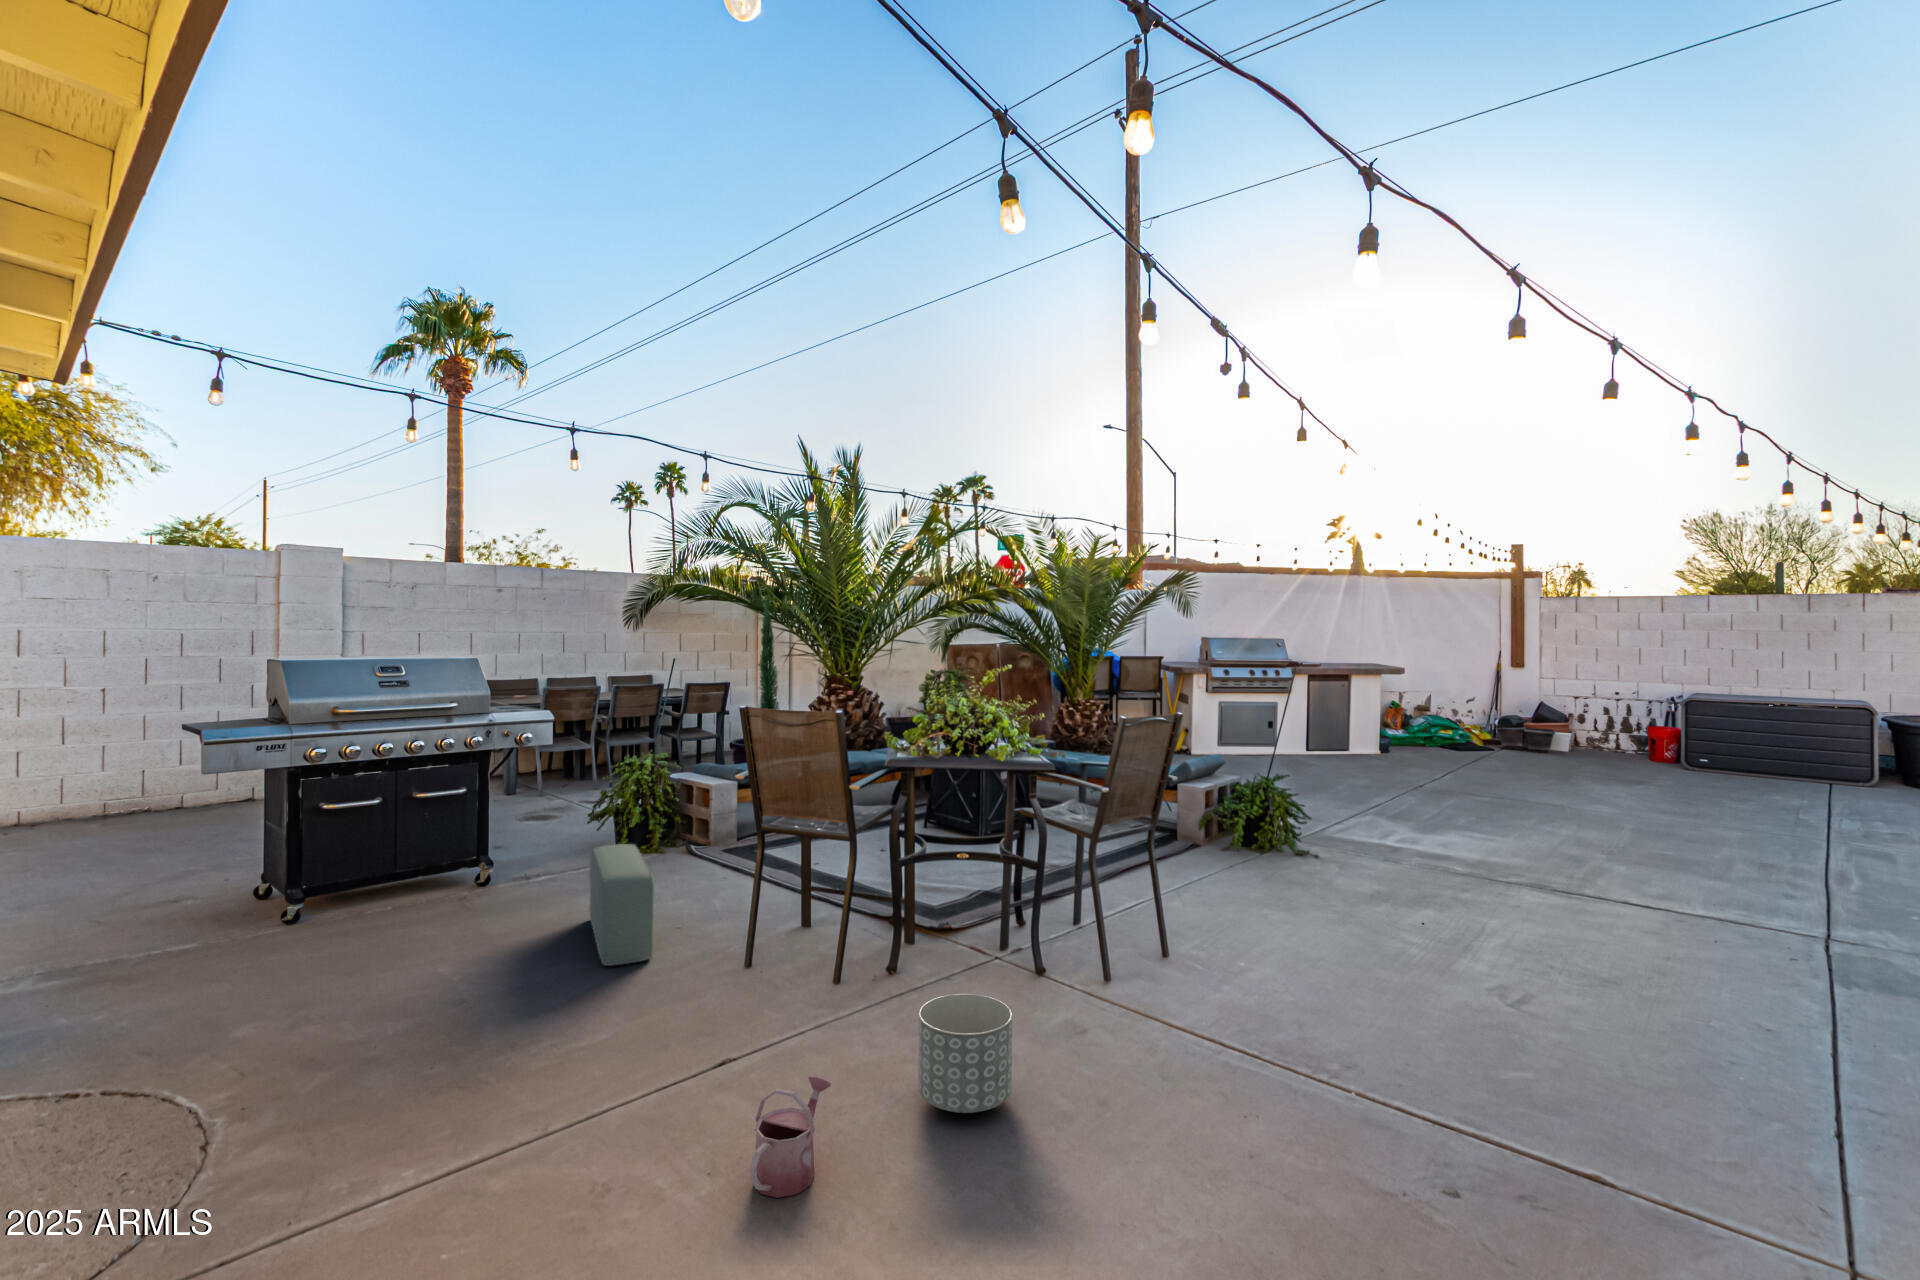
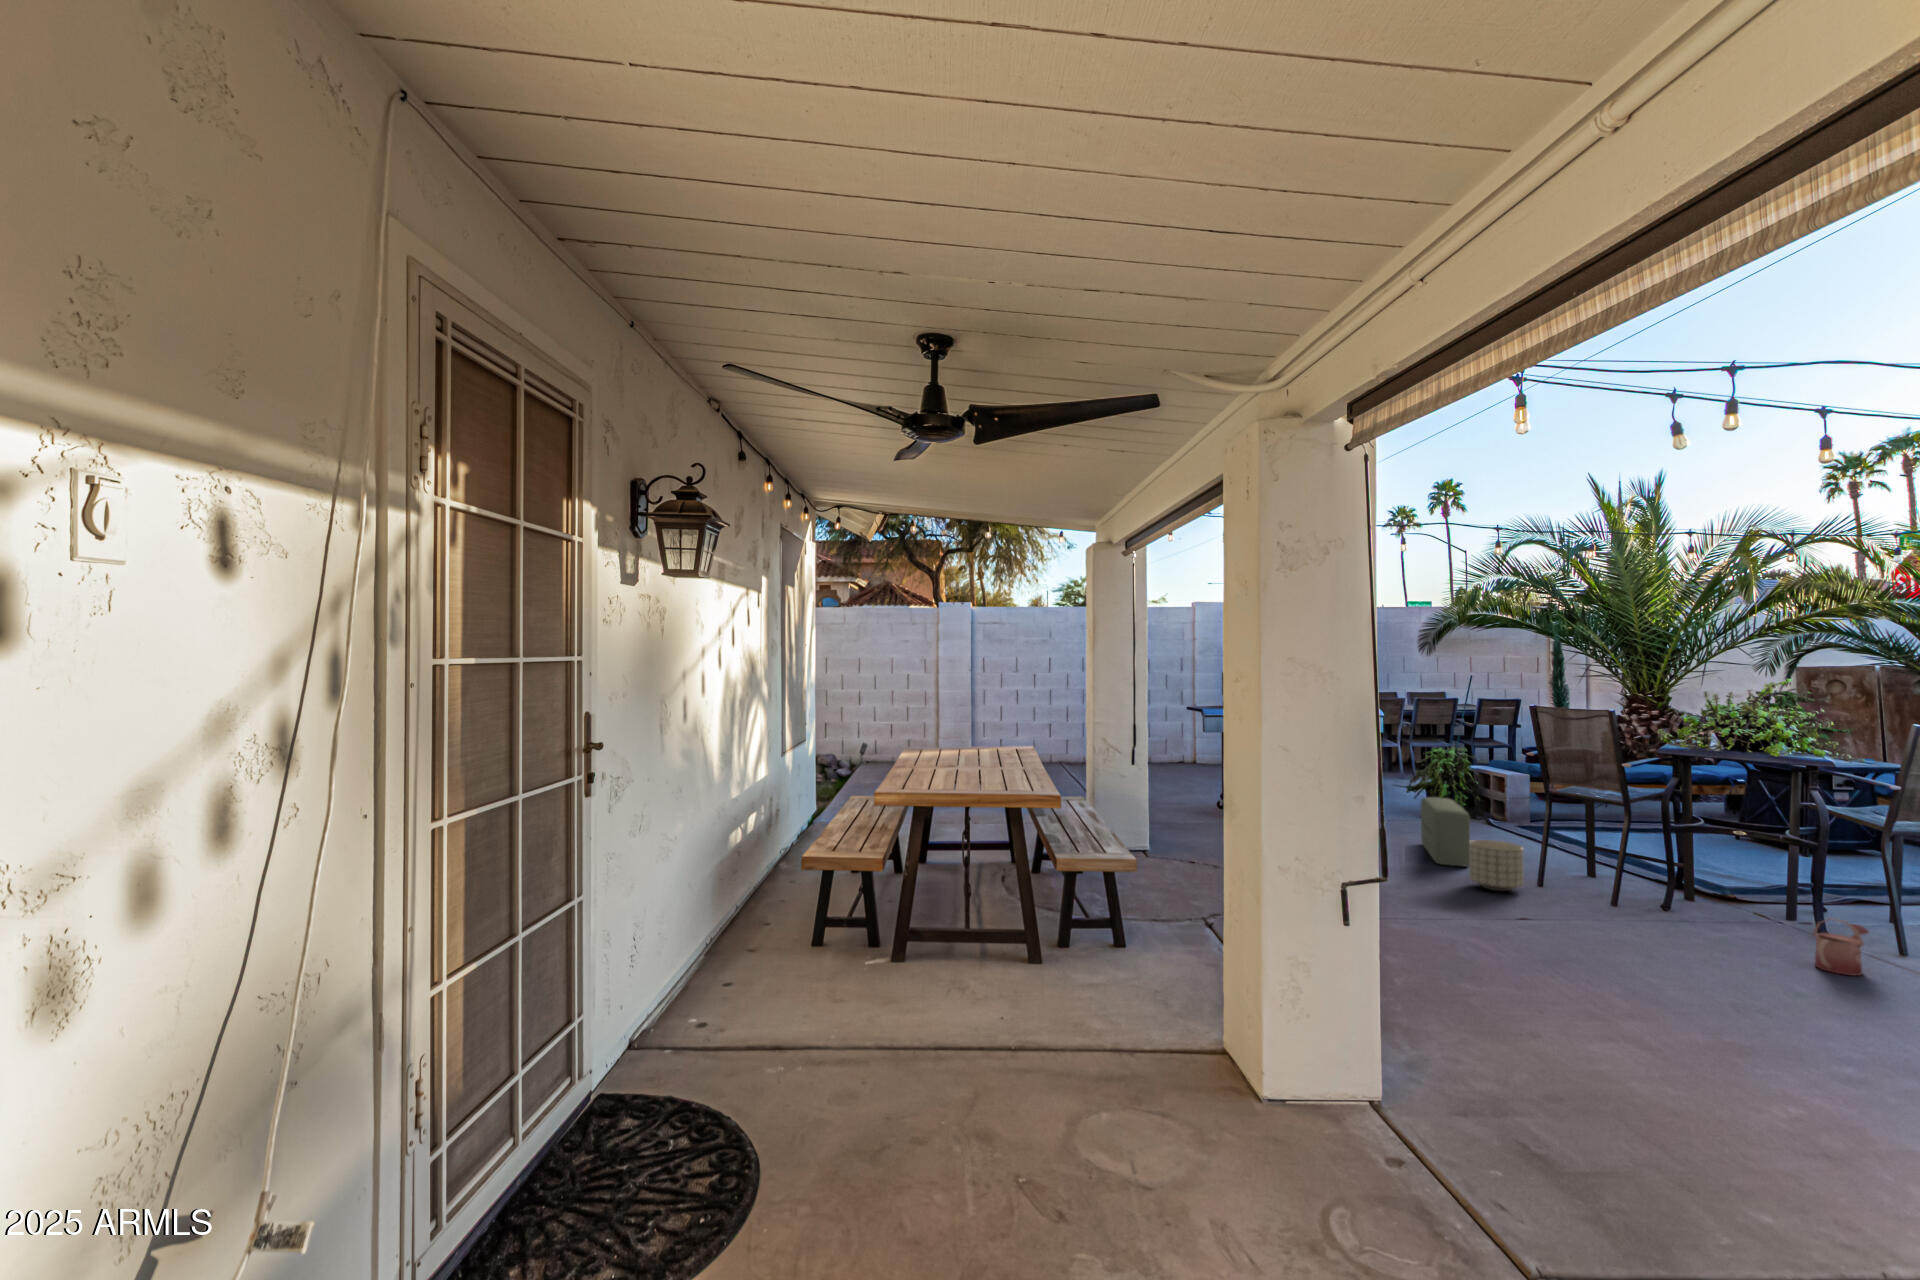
planter: present [918,994,1012,1113] -> present [1469,840,1524,891]
watering can: present [750,1076,831,1198] -> present [1813,918,1869,975]

